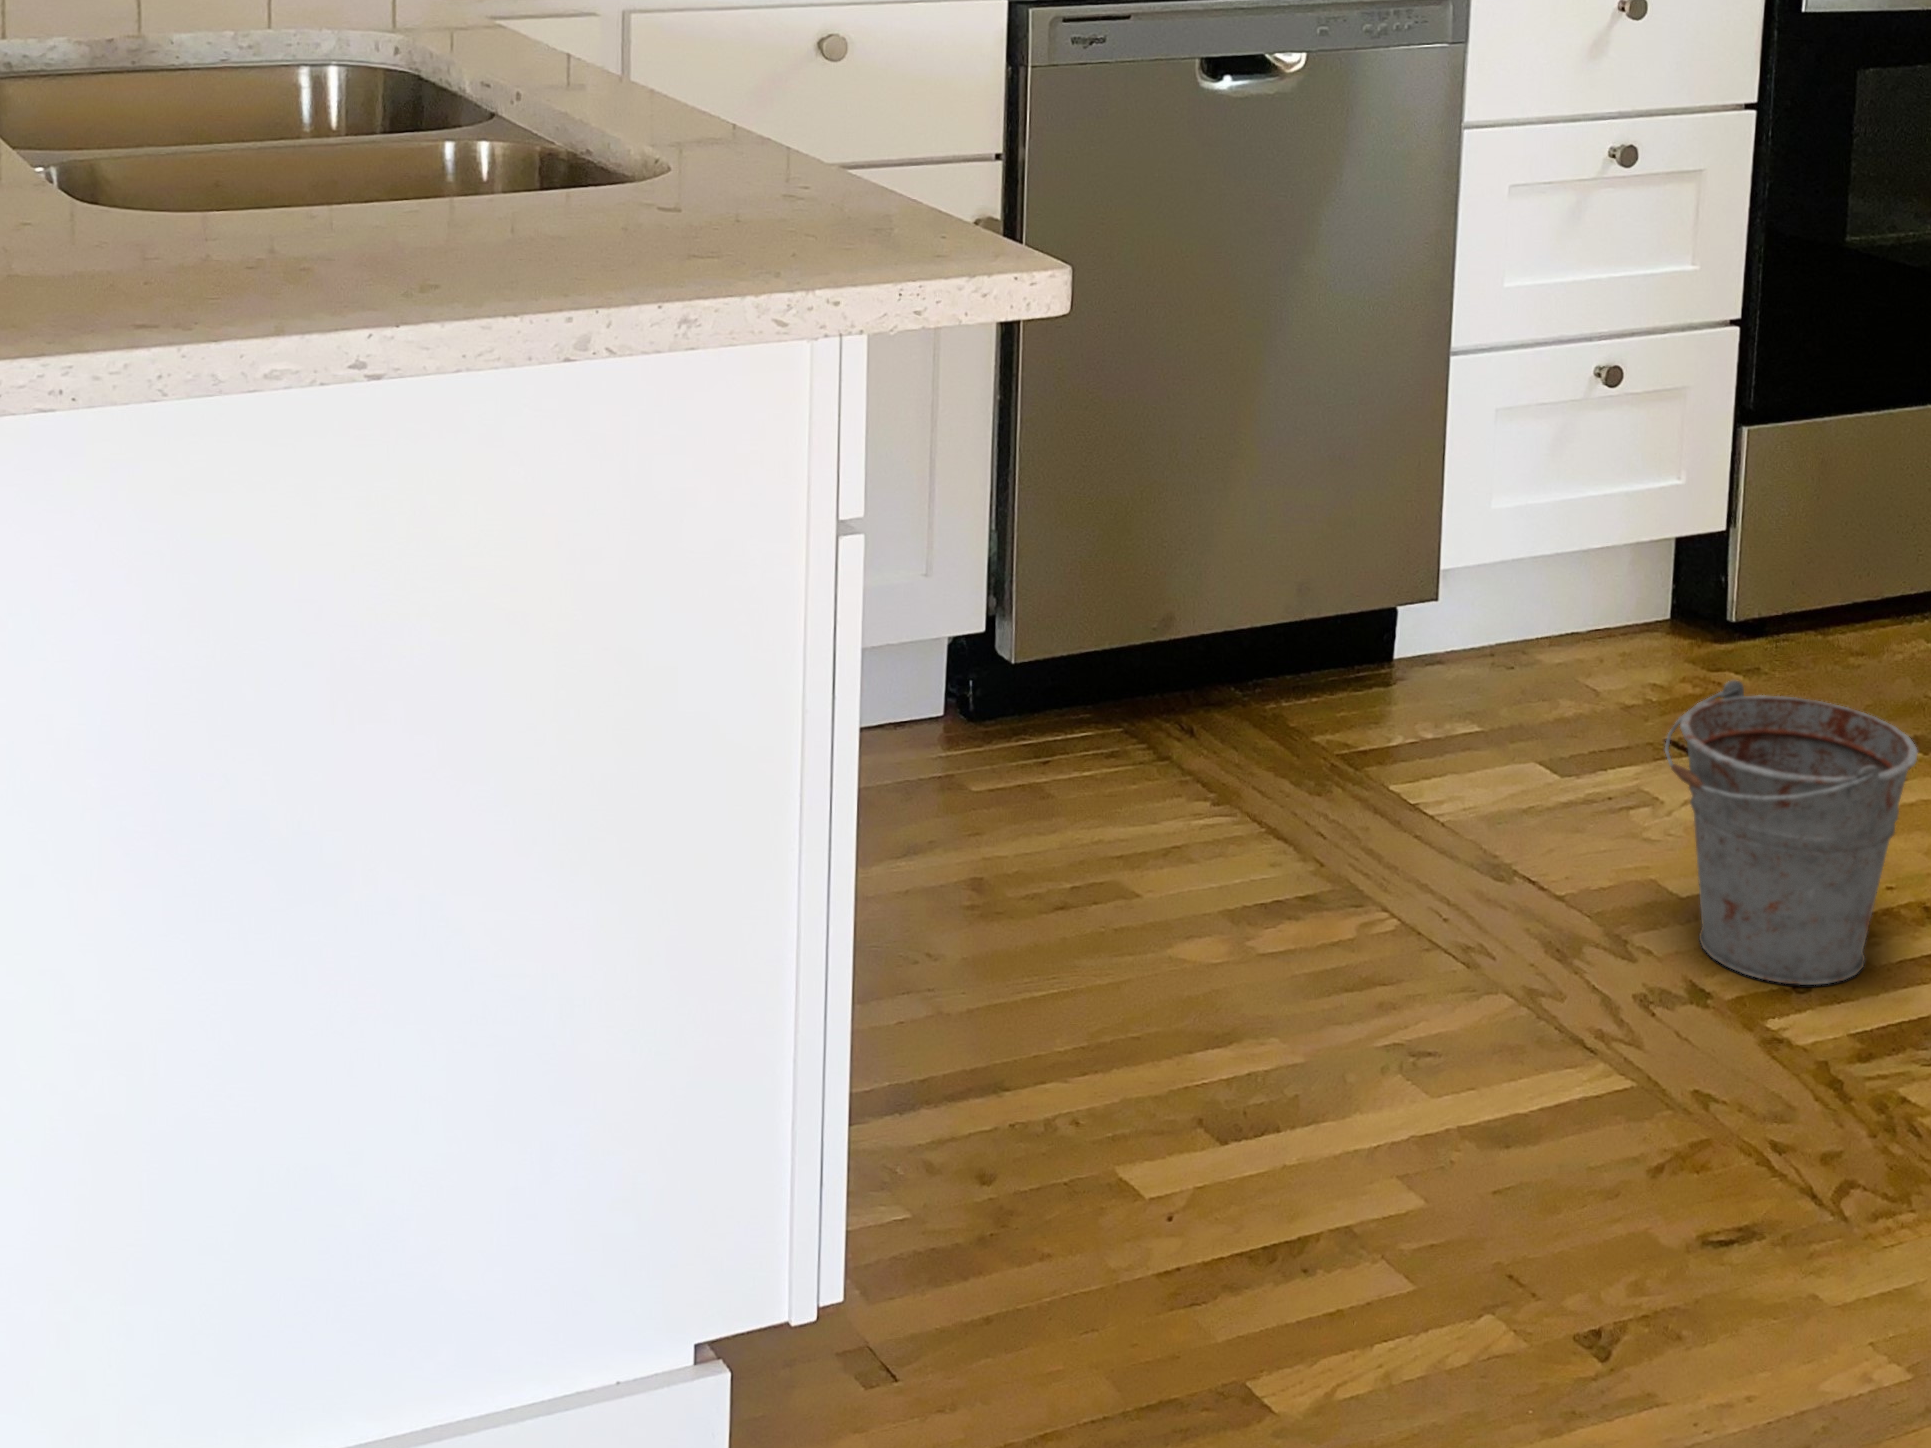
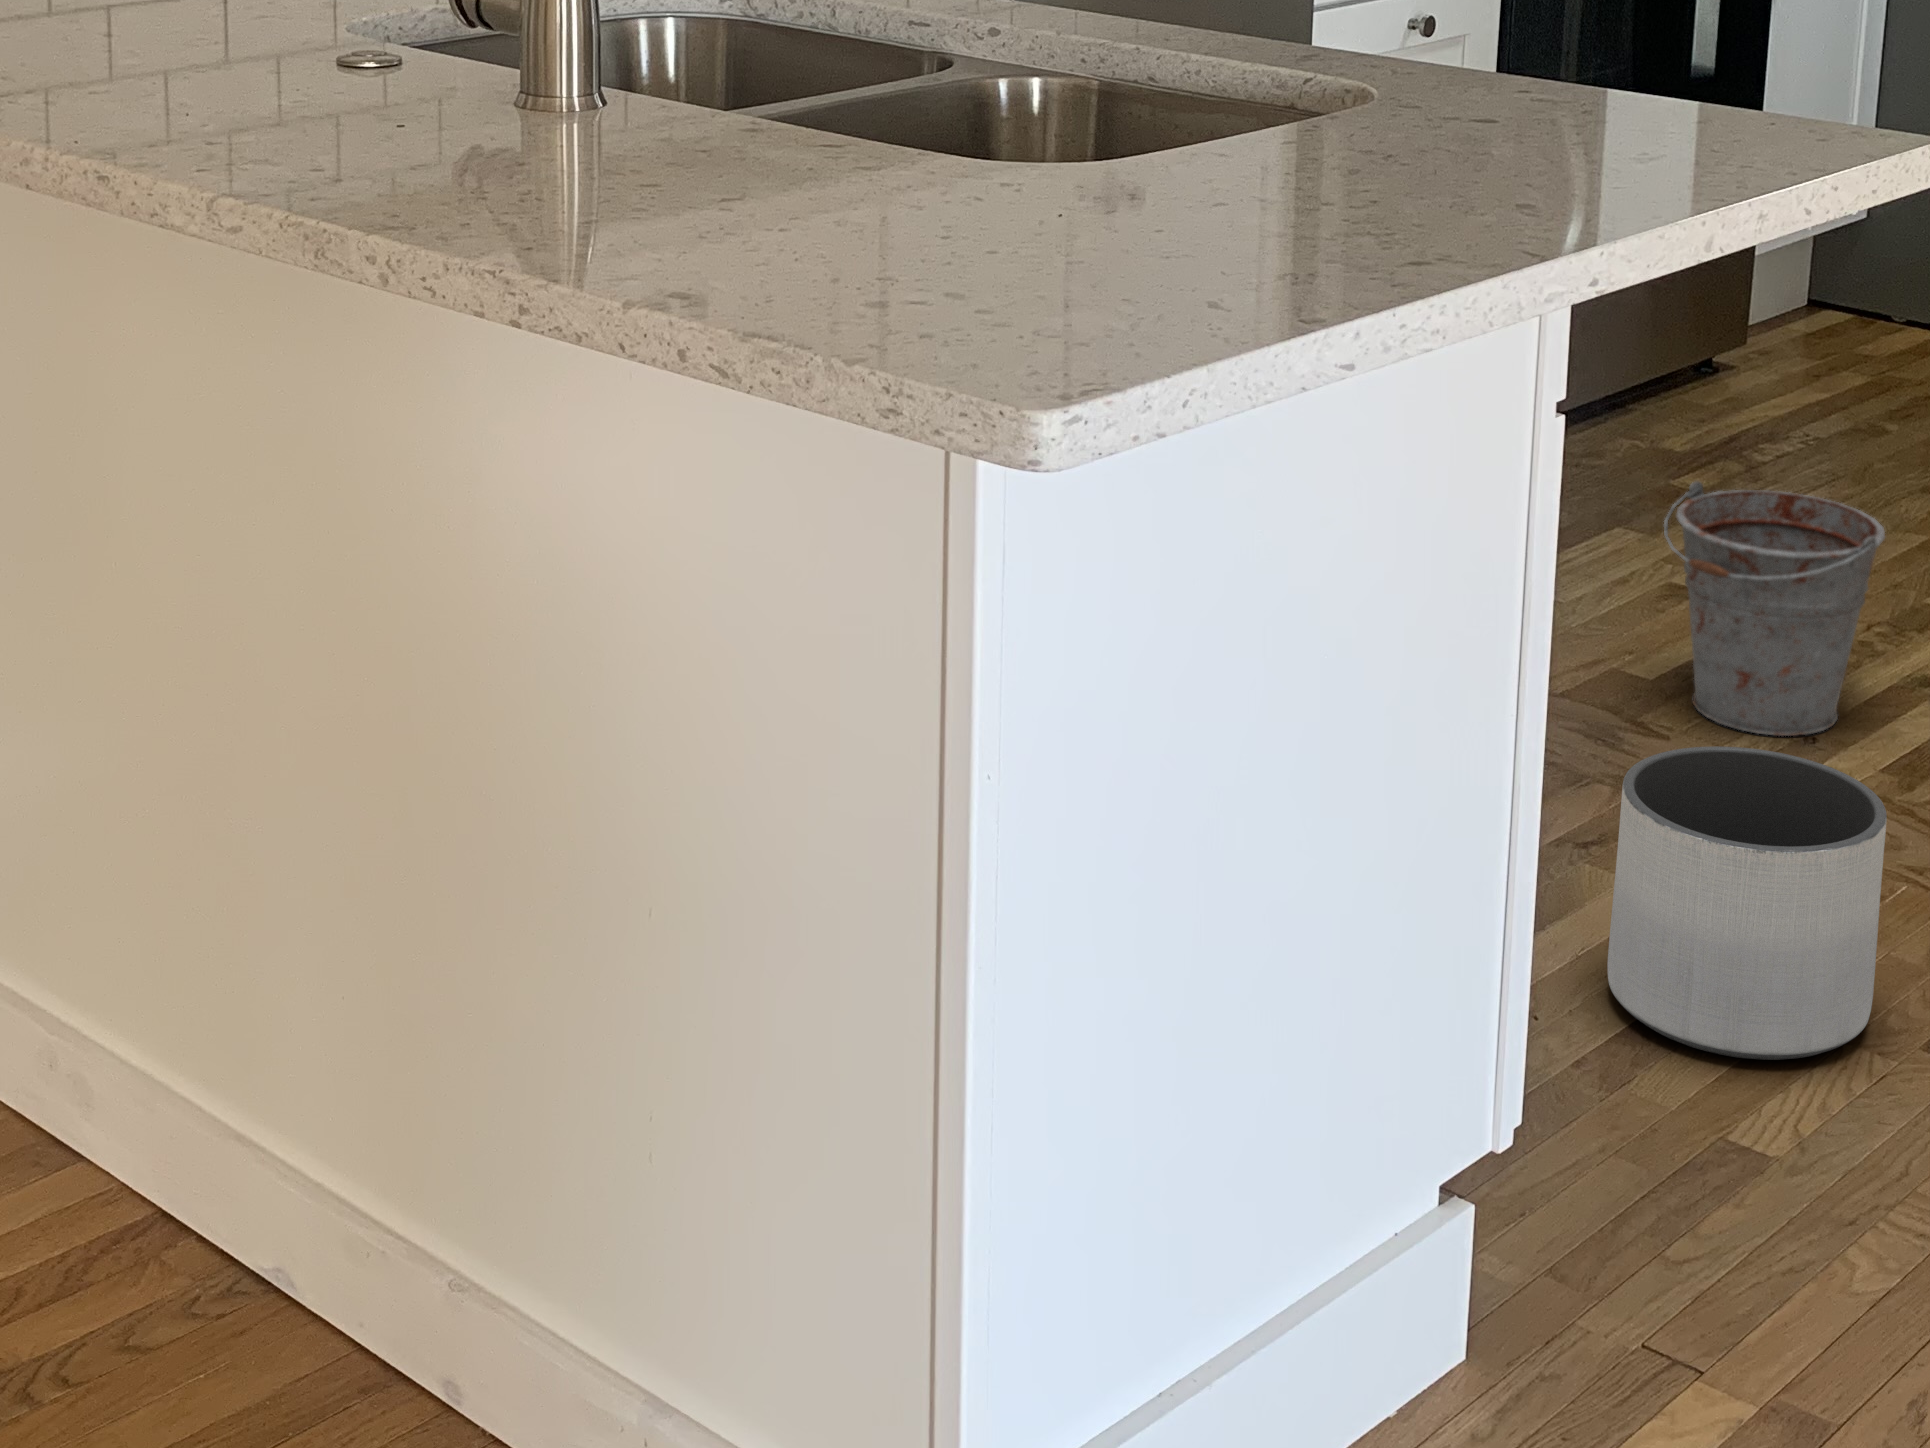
planter: none [1276,958,1578,1328] -> present [1607,746,1887,1060]

